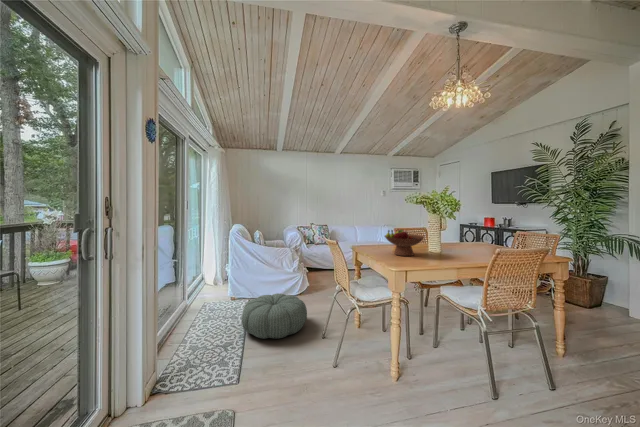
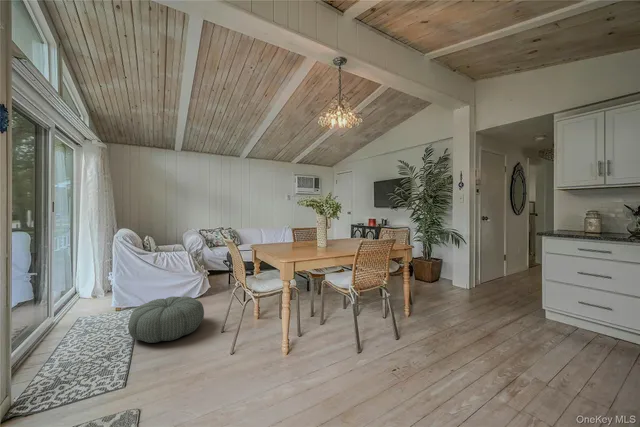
fruit bowl: present [385,230,424,256] -> none [278,227,312,250]

